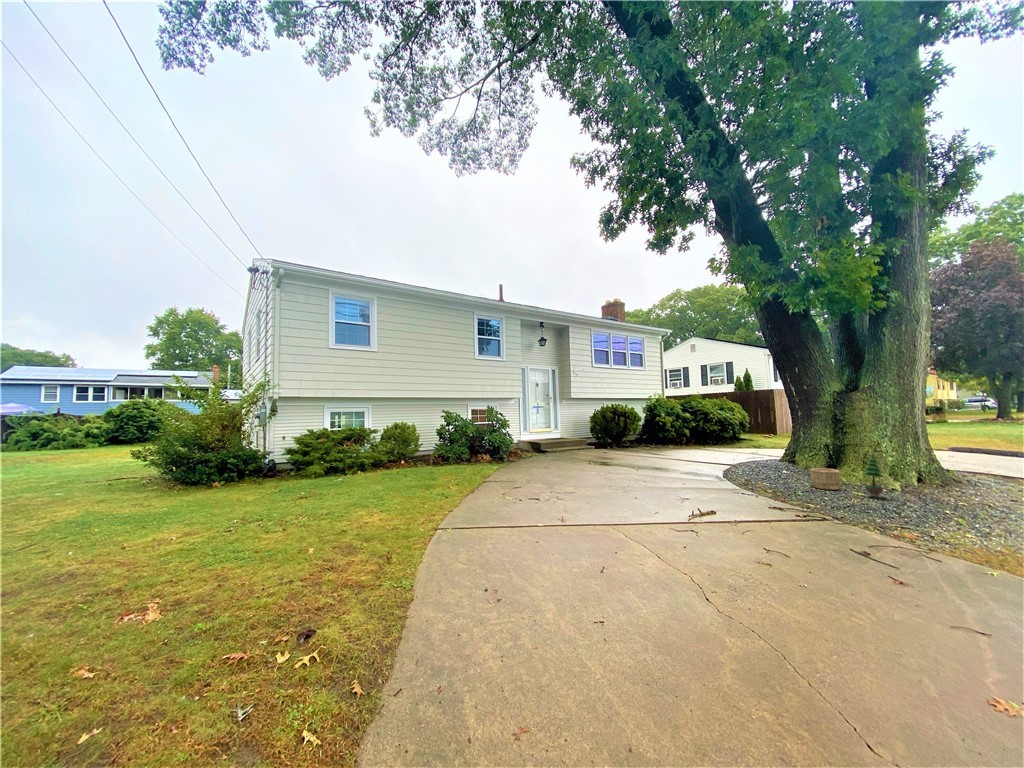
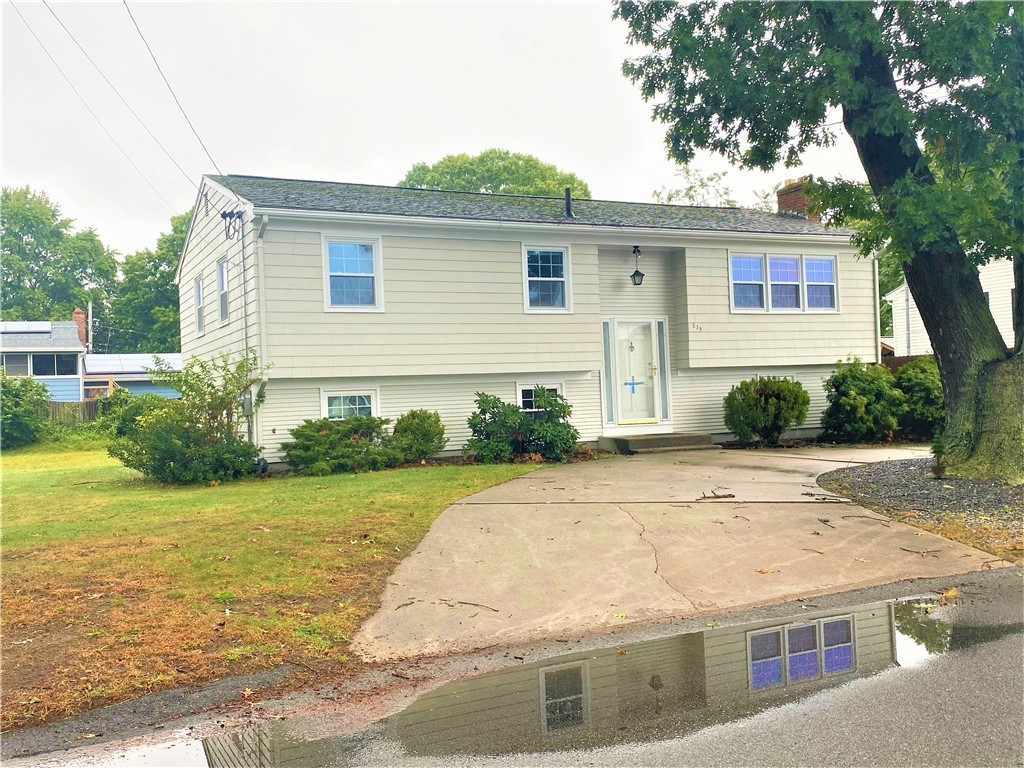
wooden bucket: present [810,468,840,490] -> none [894,451,924,474]

